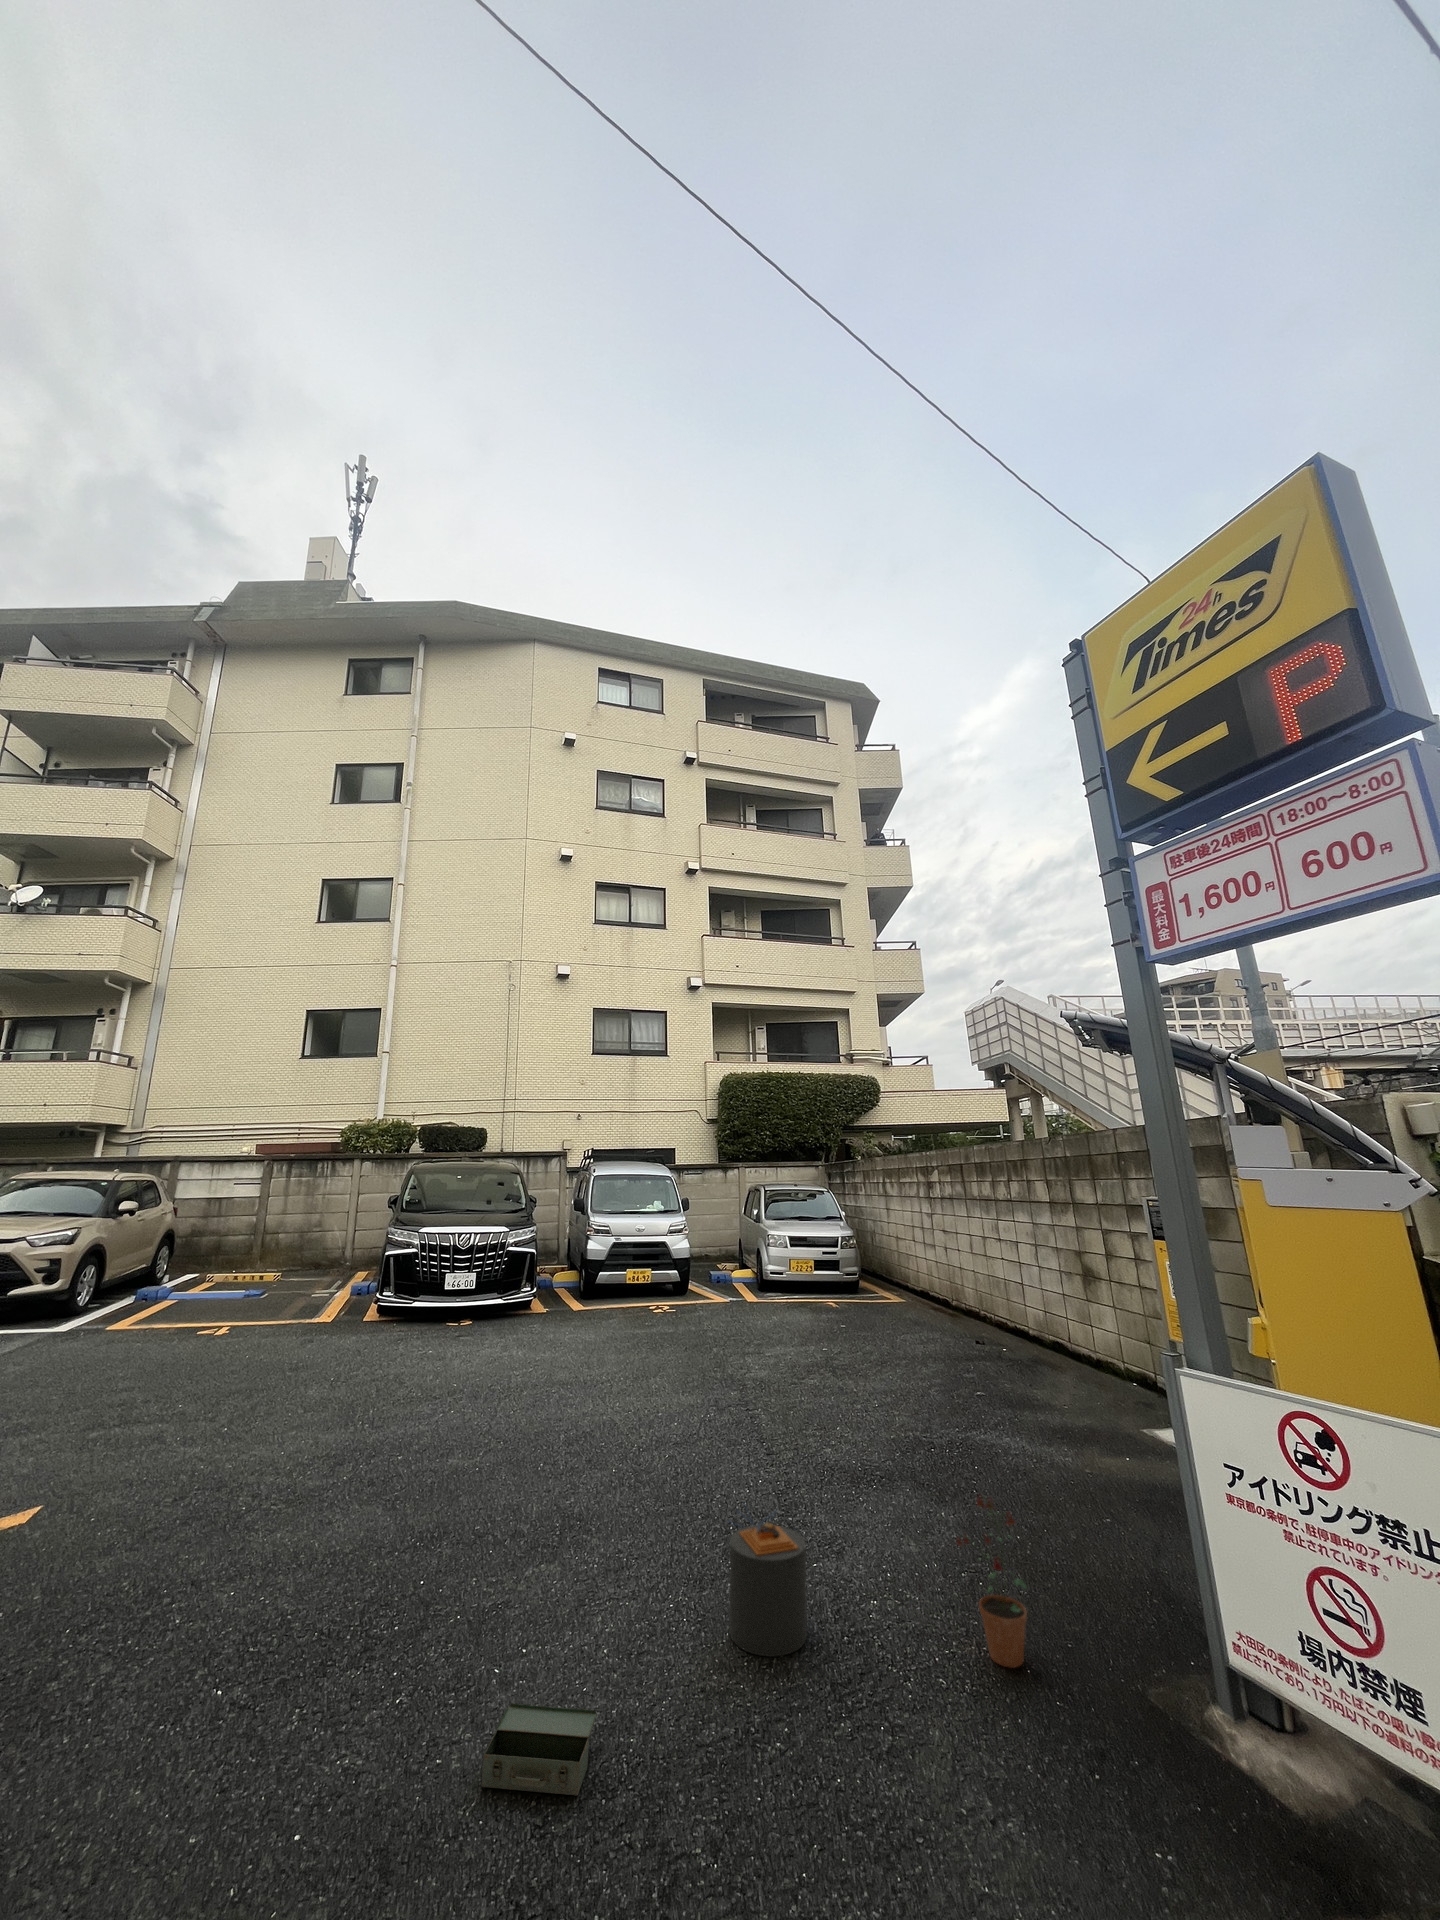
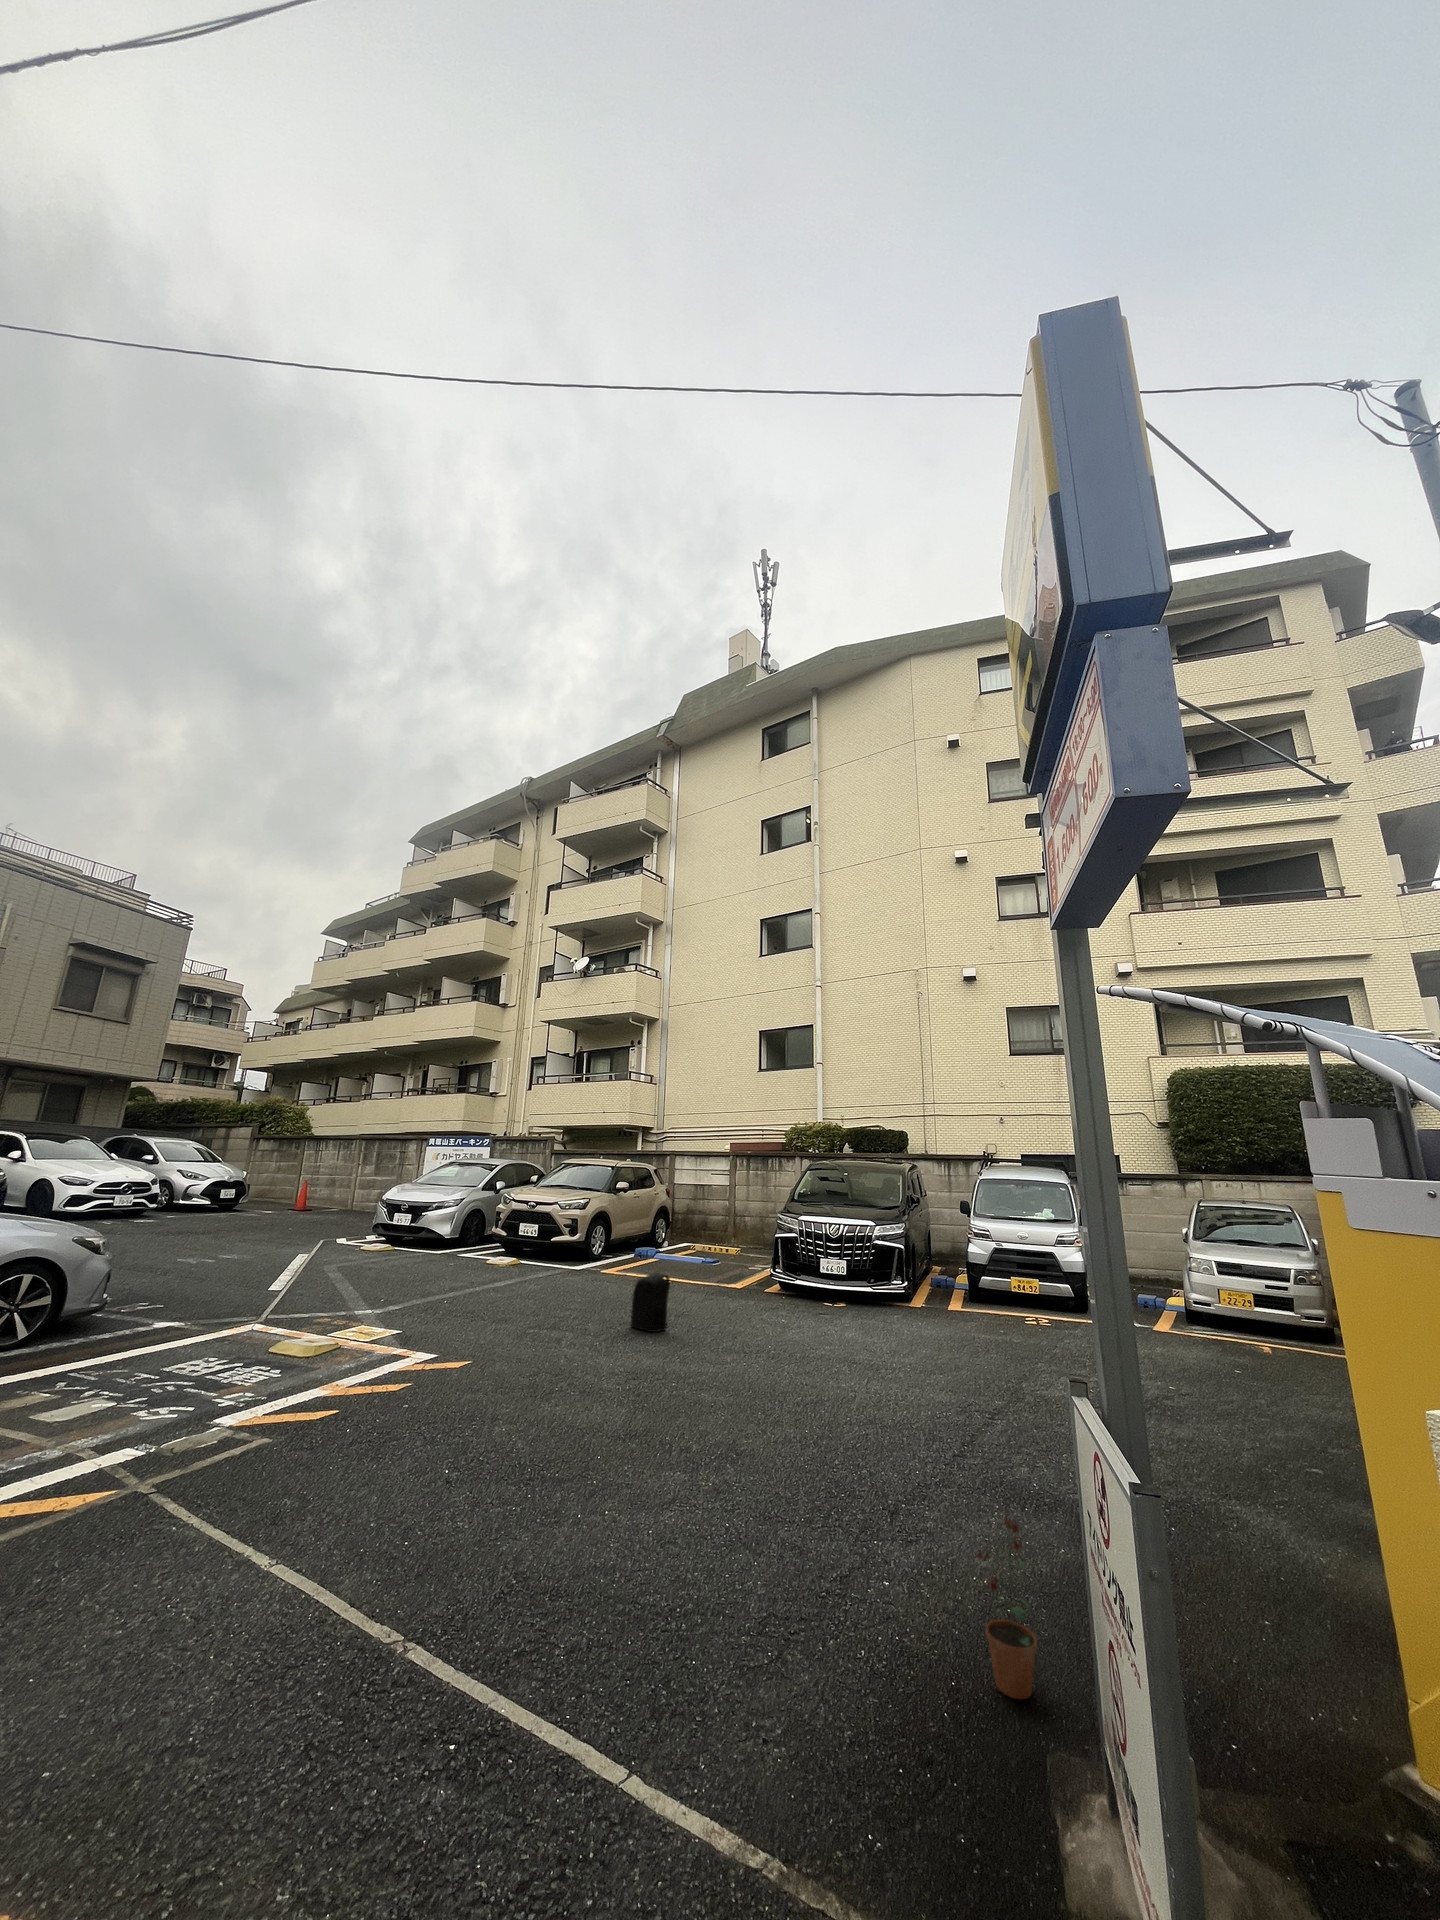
backpack: none [233,1317,297,1401] -> present [631,1273,670,1332]
trash can: present [728,1505,807,1657] -> none [781,1455,852,1599]
toolbox: present [481,1704,597,1795] -> none [544,1537,626,1603]

